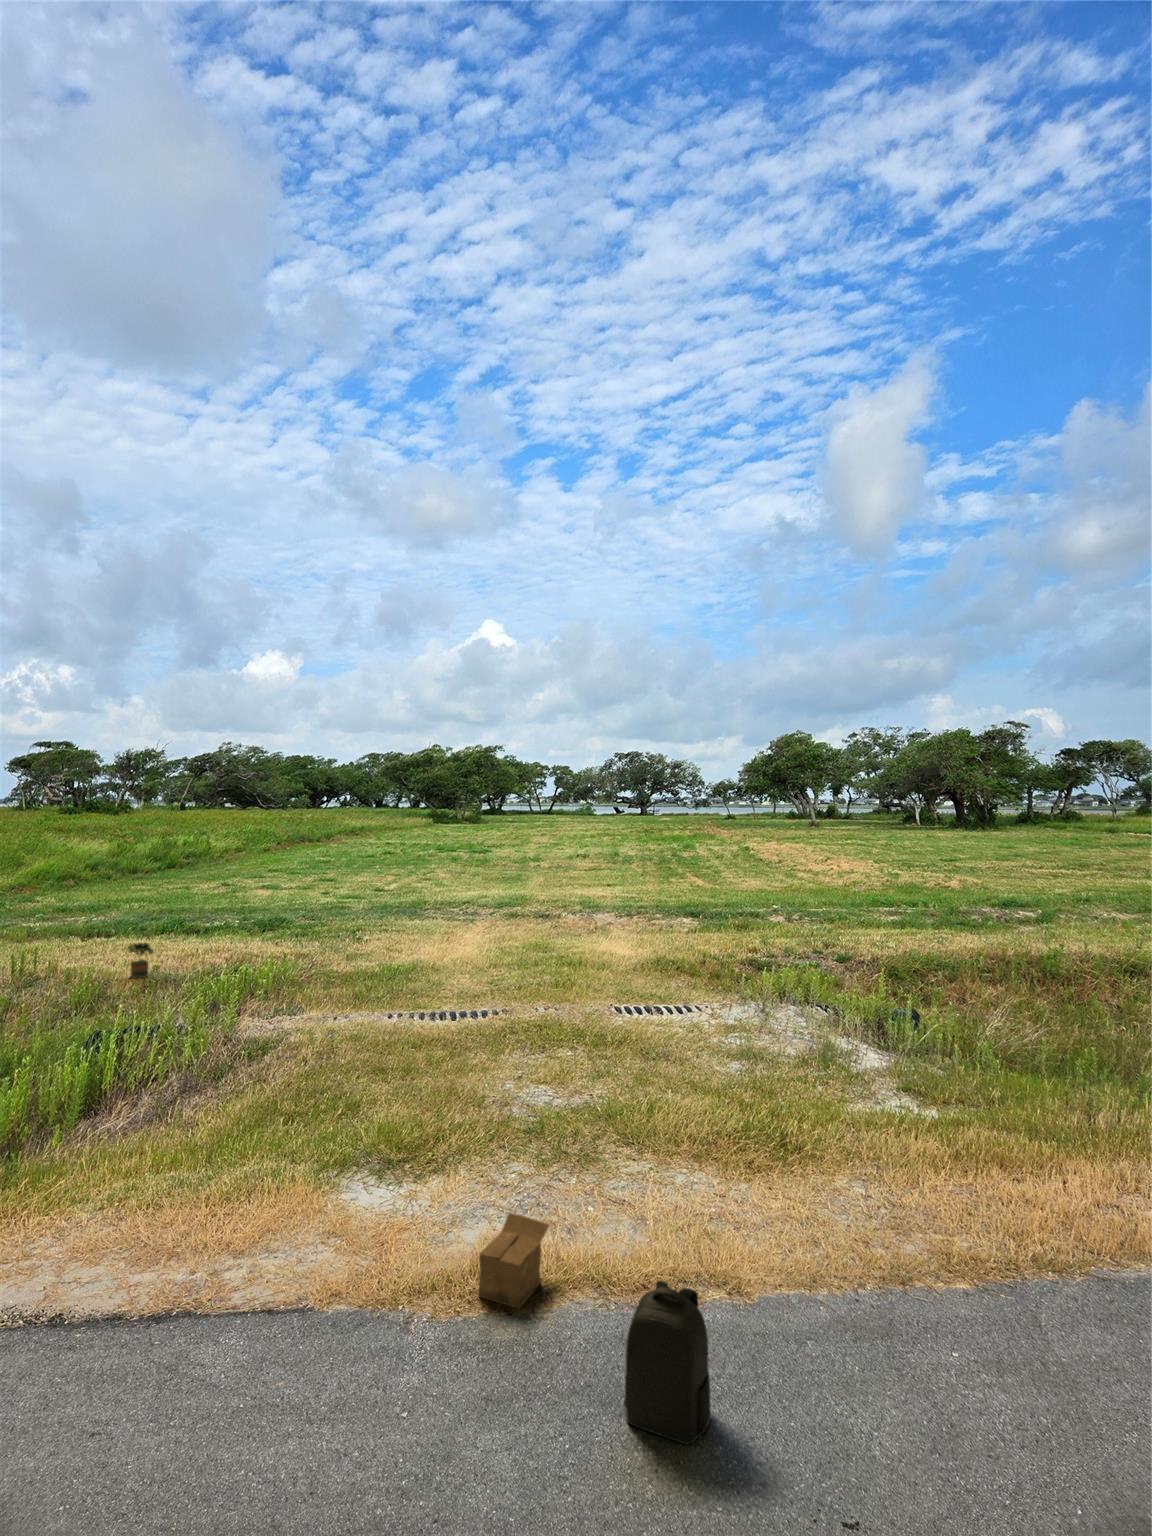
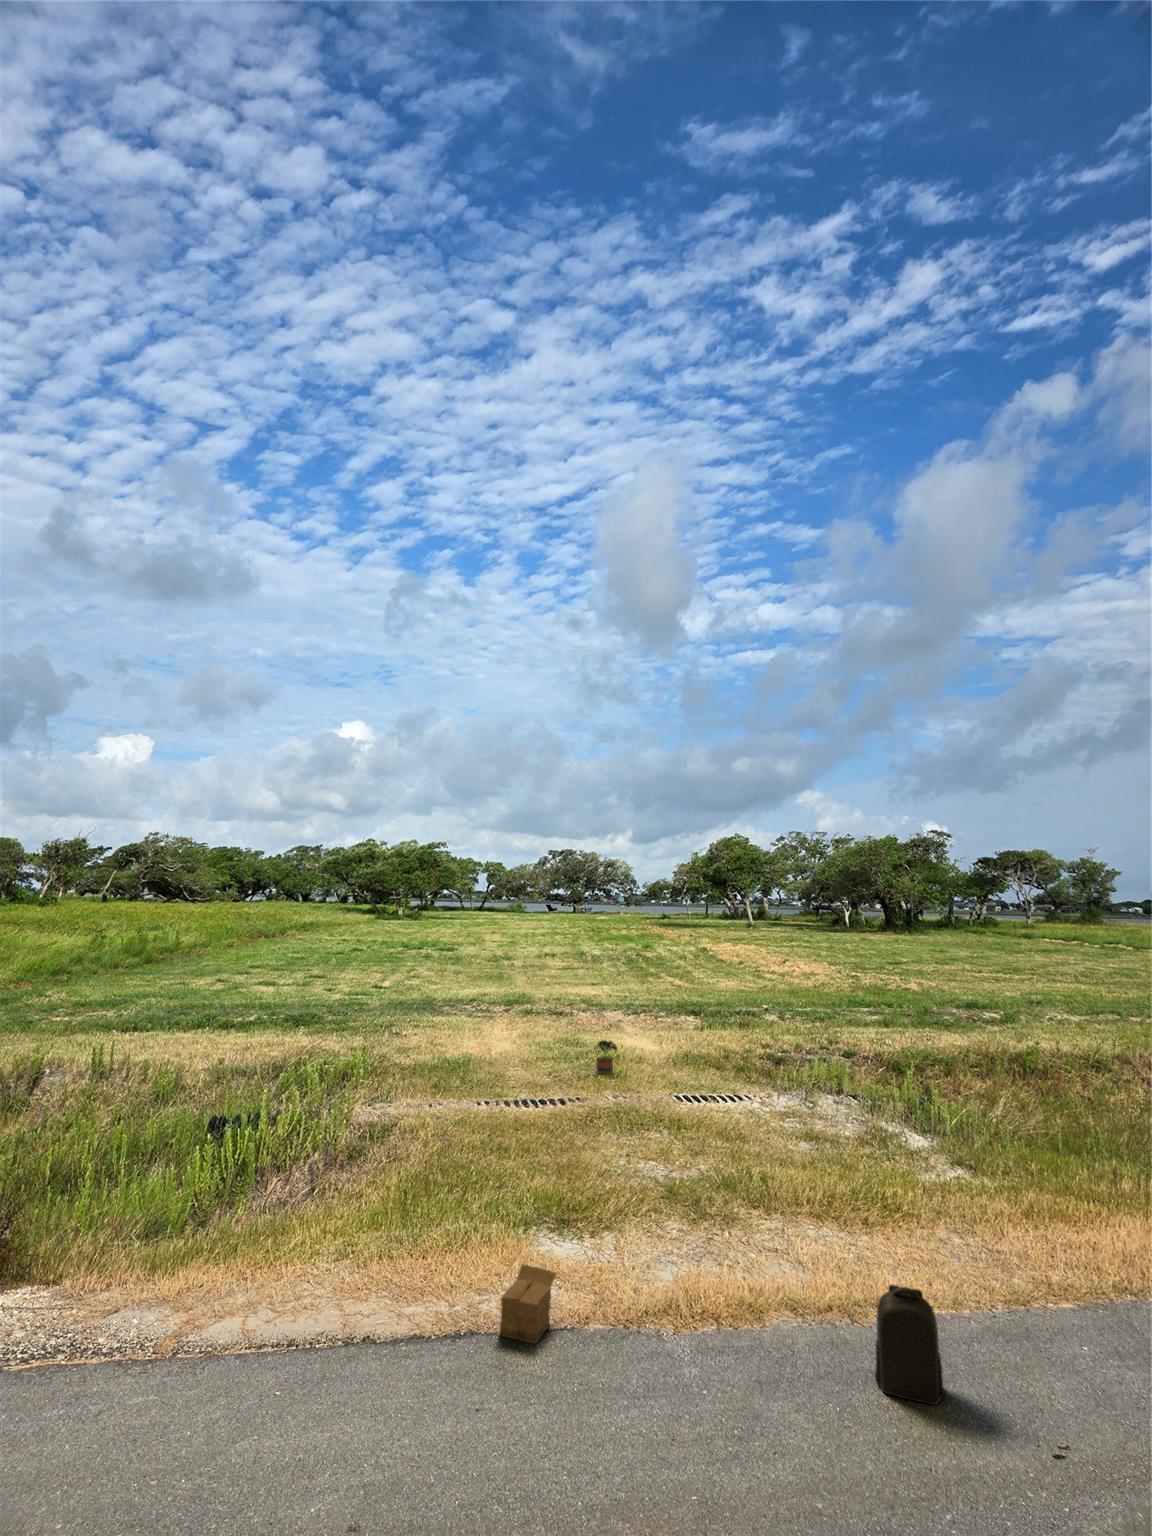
potted tree: present [128,943,154,979] -> present [594,1040,617,1075]
cardboard box: present [479,1213,550,1309] -> present [500,1265,557,1344]

